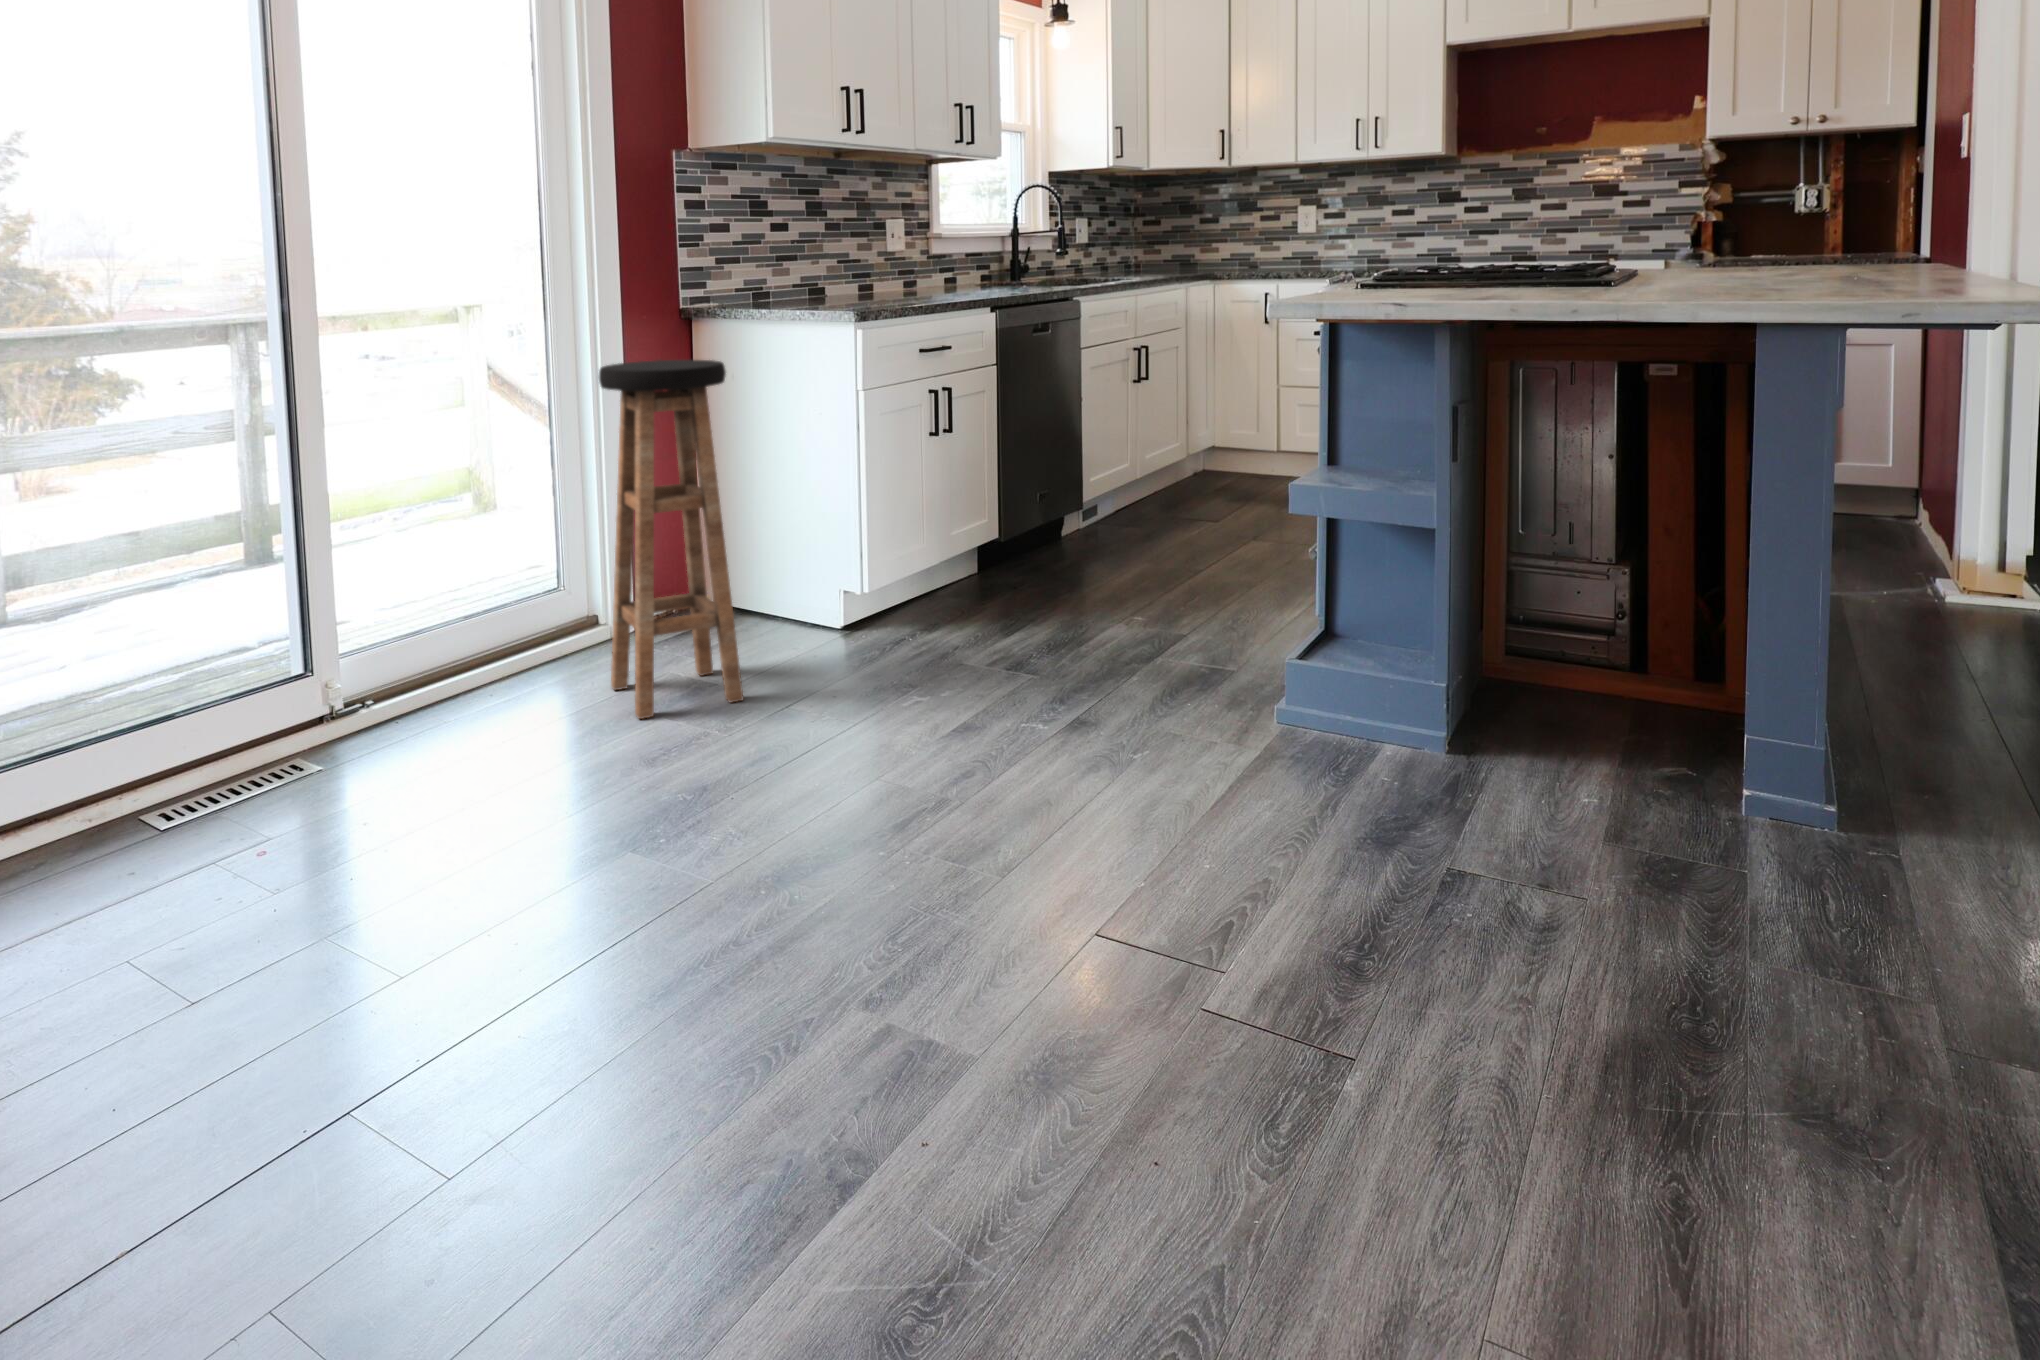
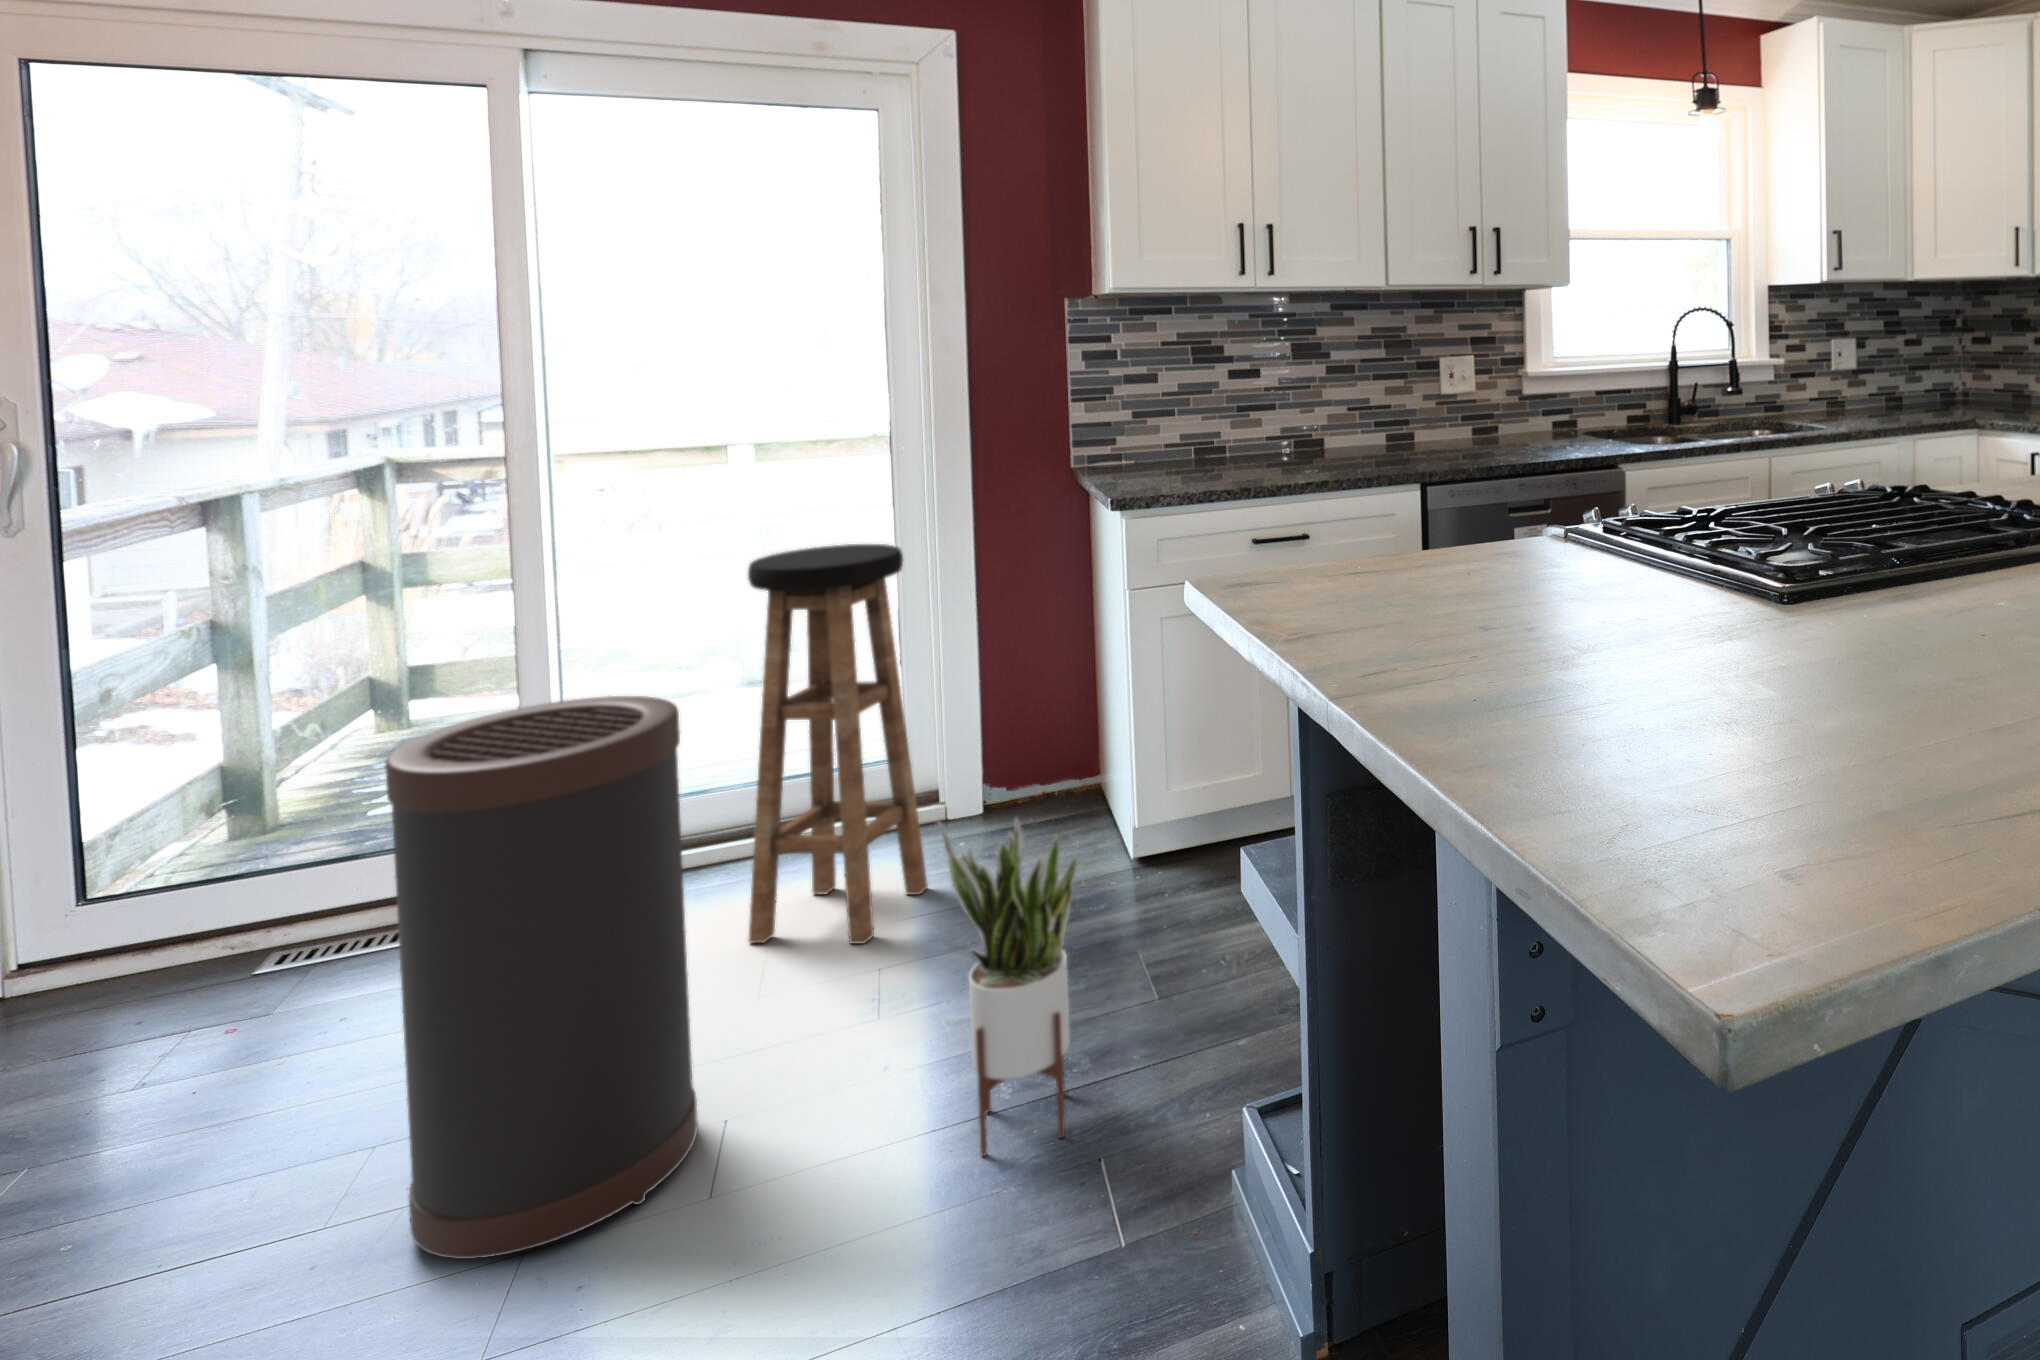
trash can: none [747,436,949,864] -> present [385,696,698,1259]
potted plant: none [1051,503,1139,748] -> present [937,818,1078,1156]

